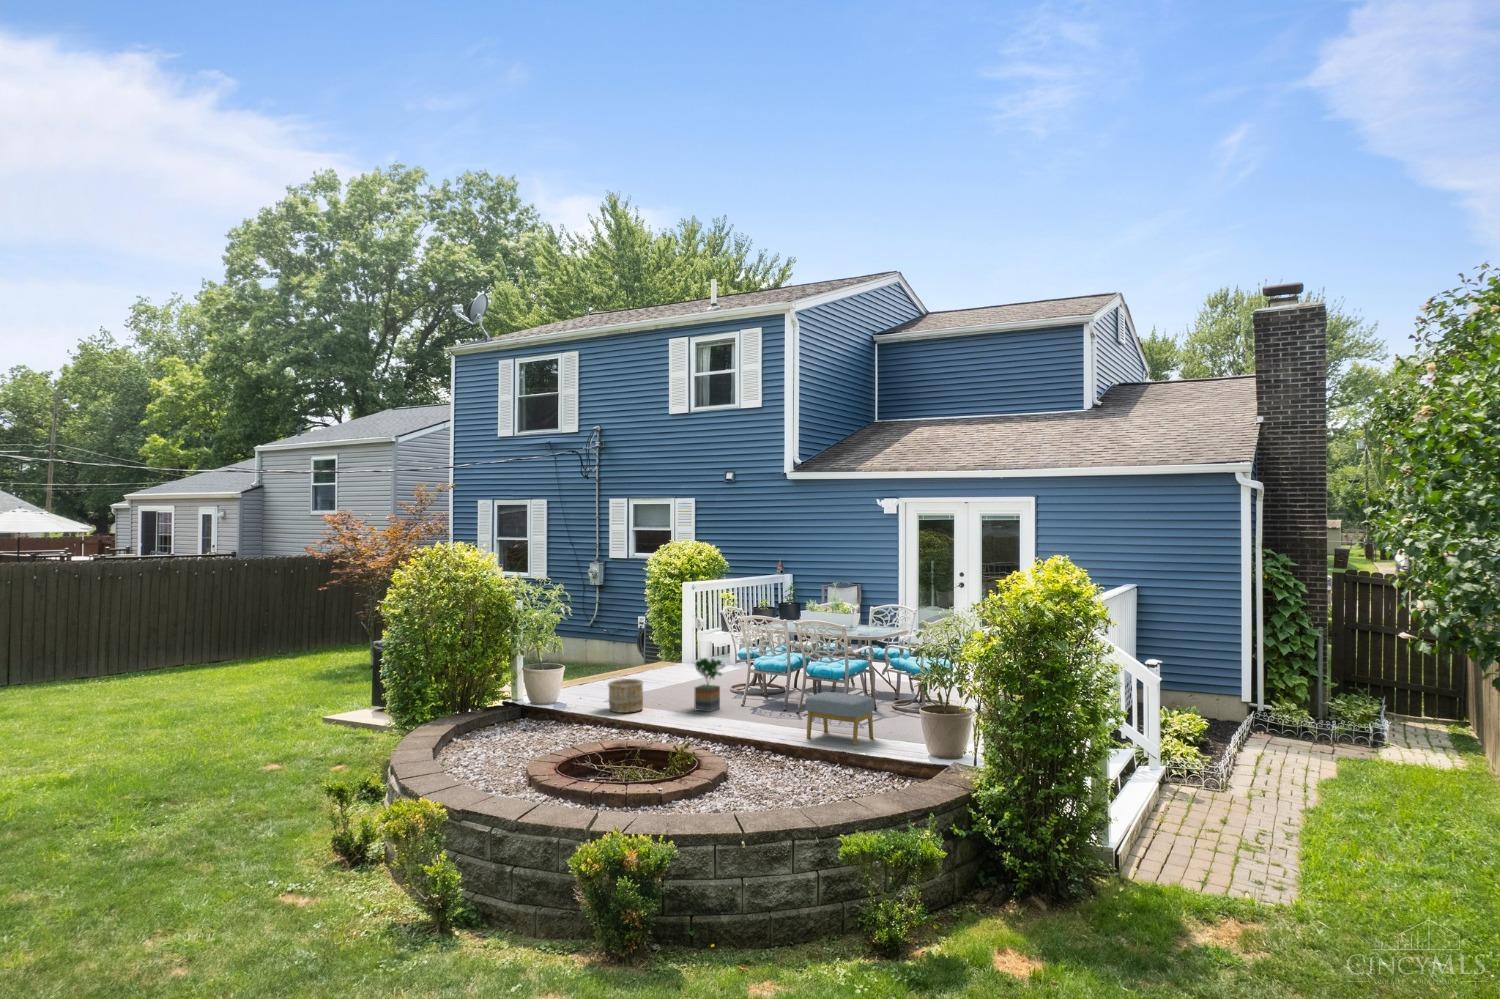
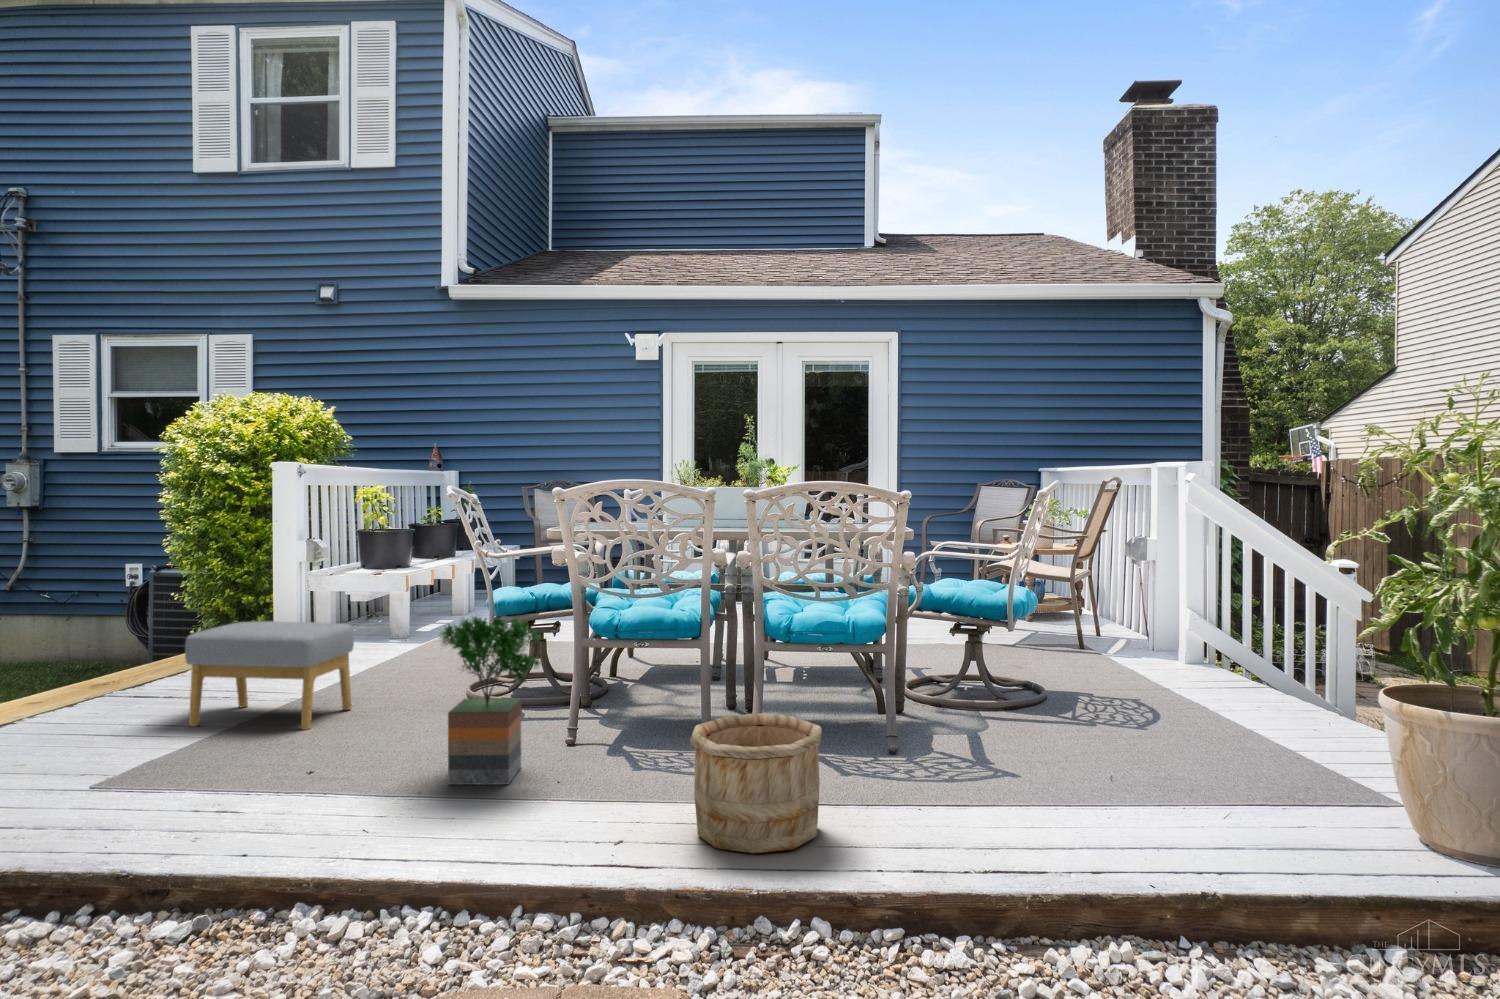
wooden bucket: present [608,679,643,713] -> present [690,713,822,853]
footstool: present [805,692,875,745] -> present [185,621,354,730]

